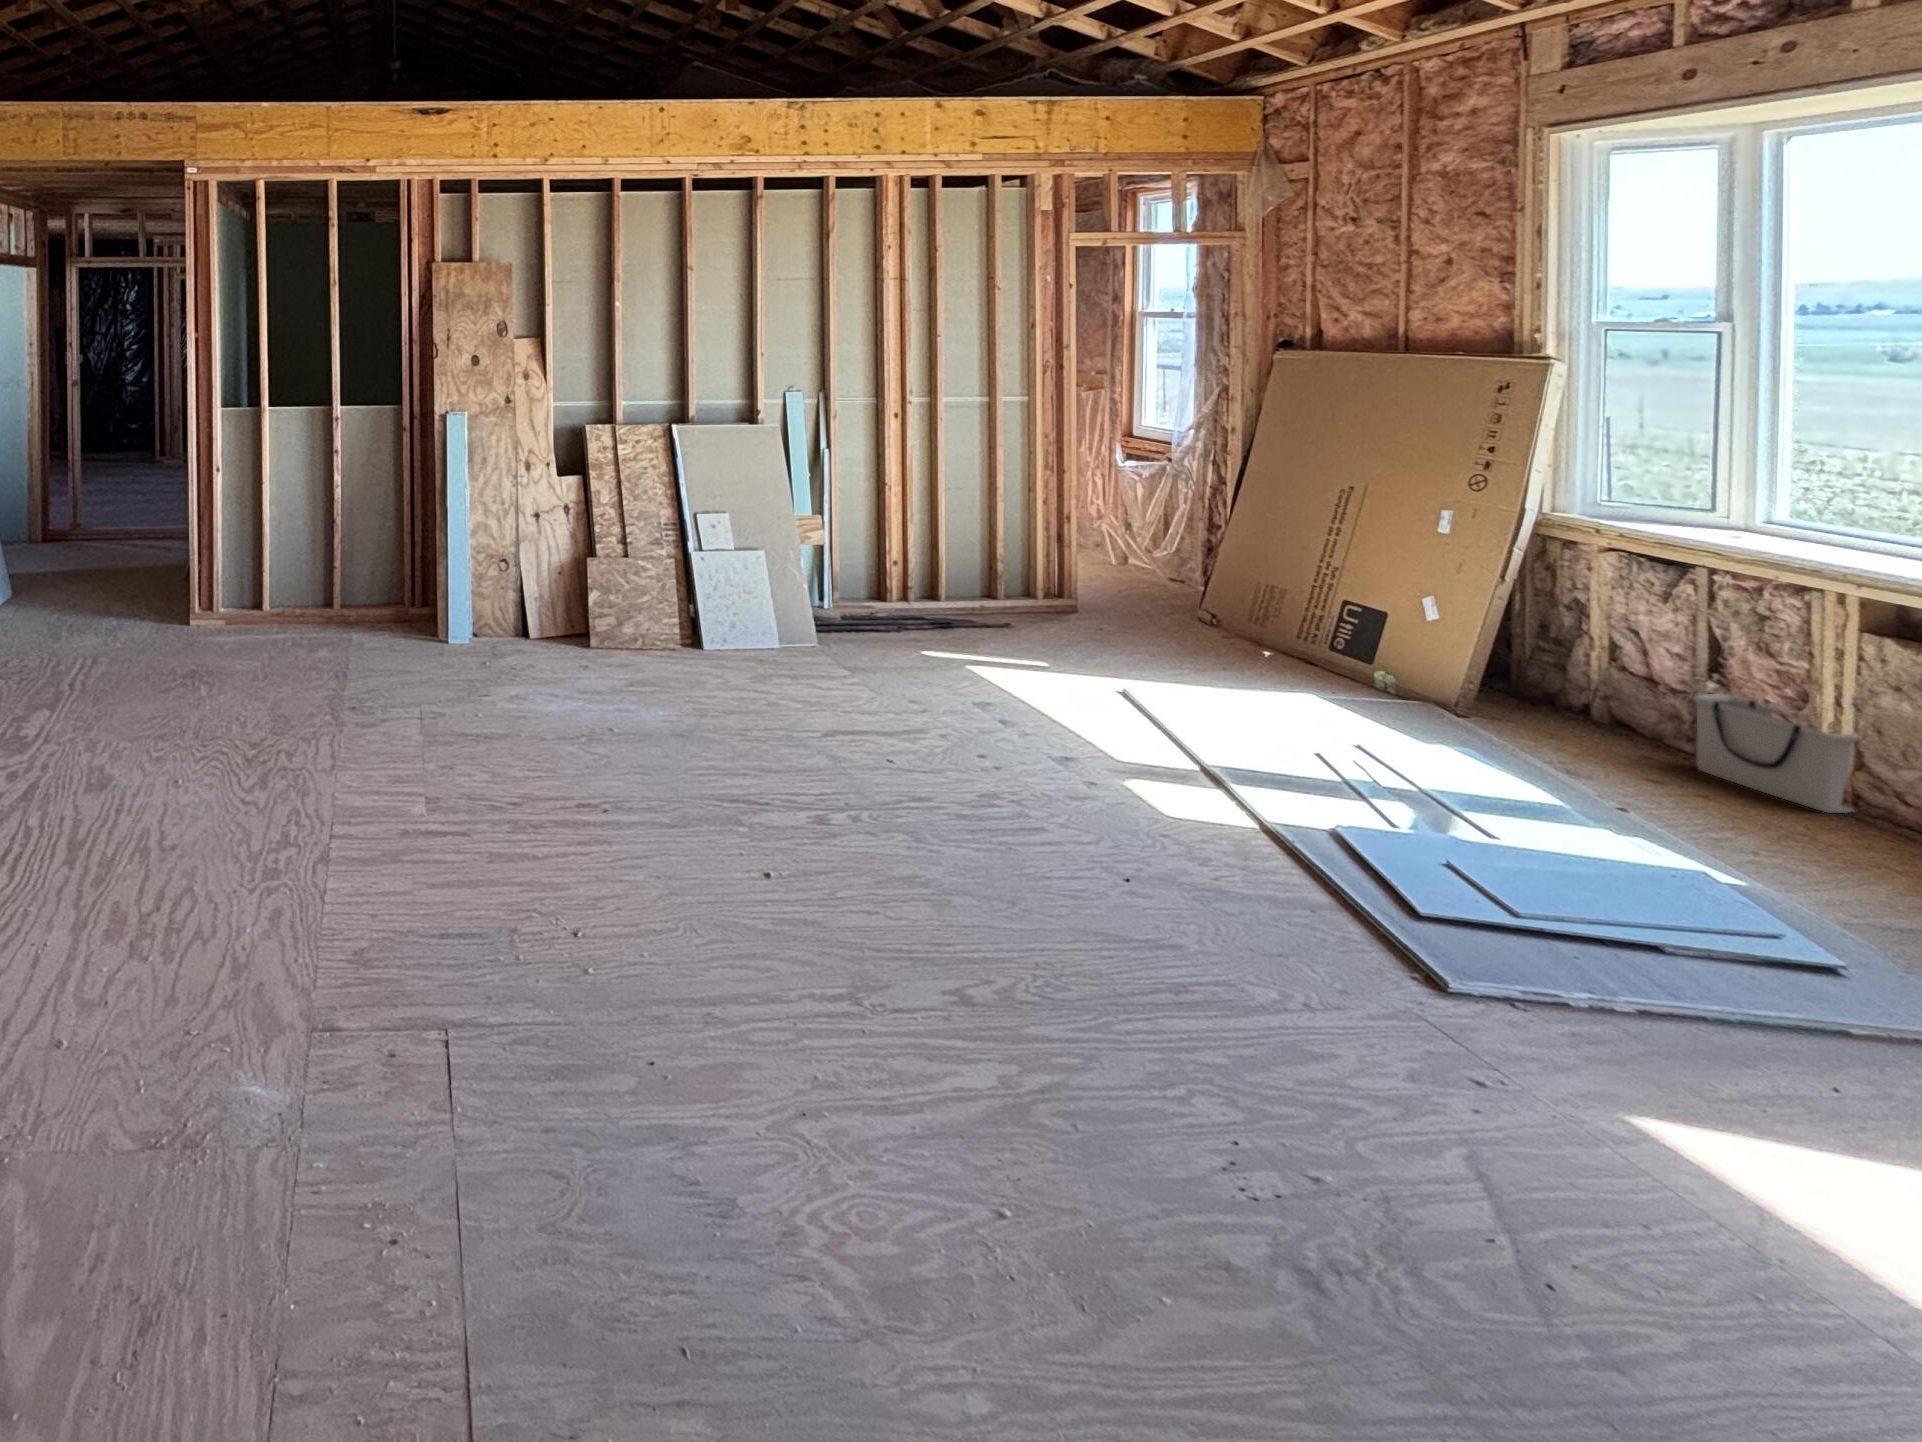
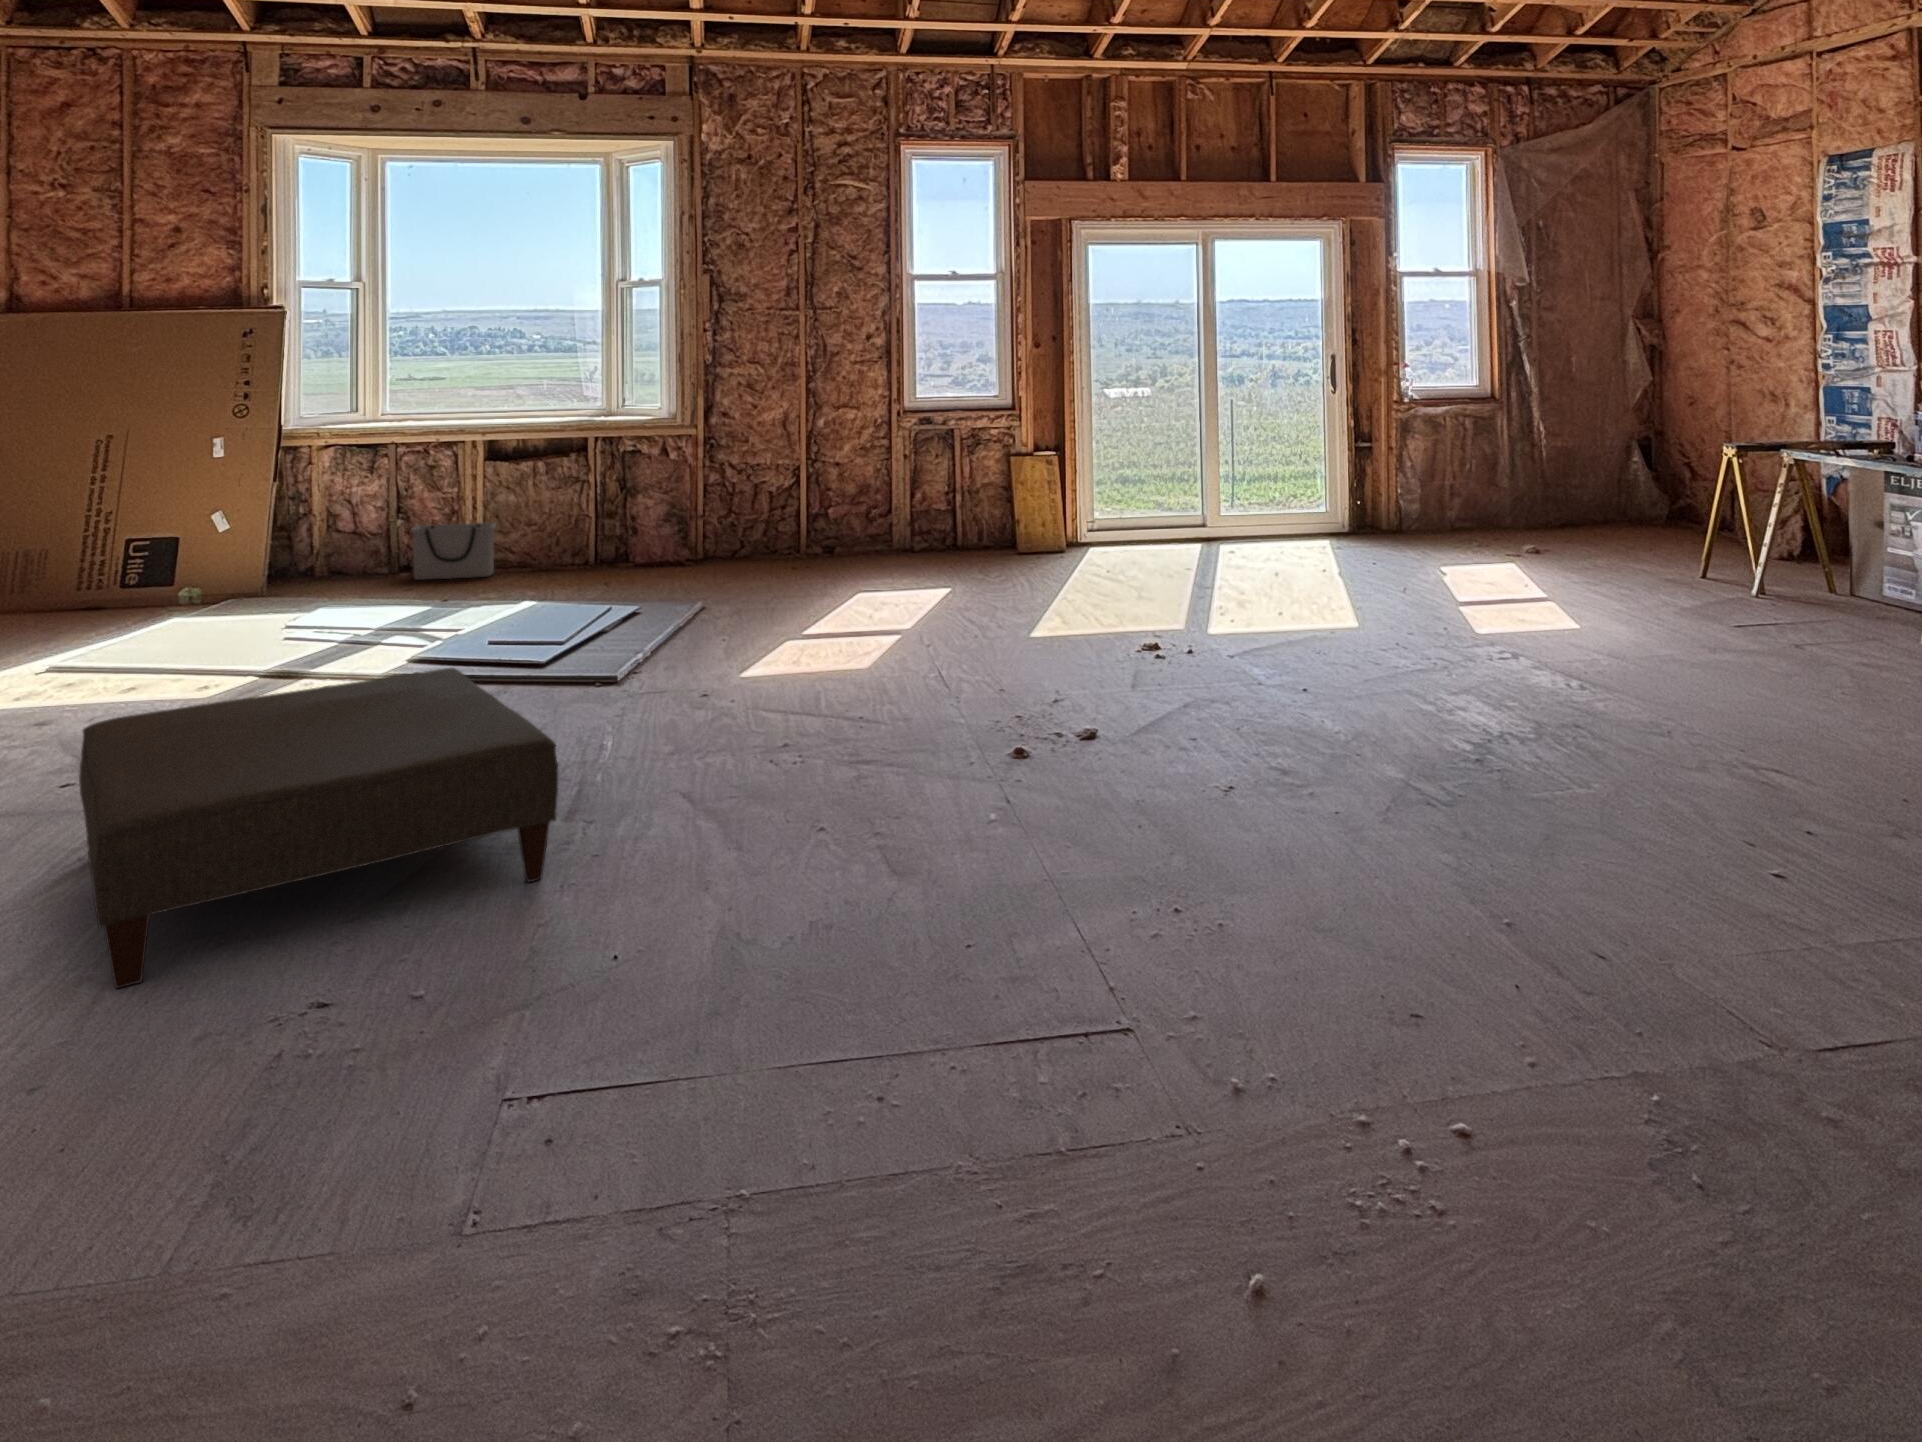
ottoman: none [511,718,975,1020] -> present [79,668,558,988]

